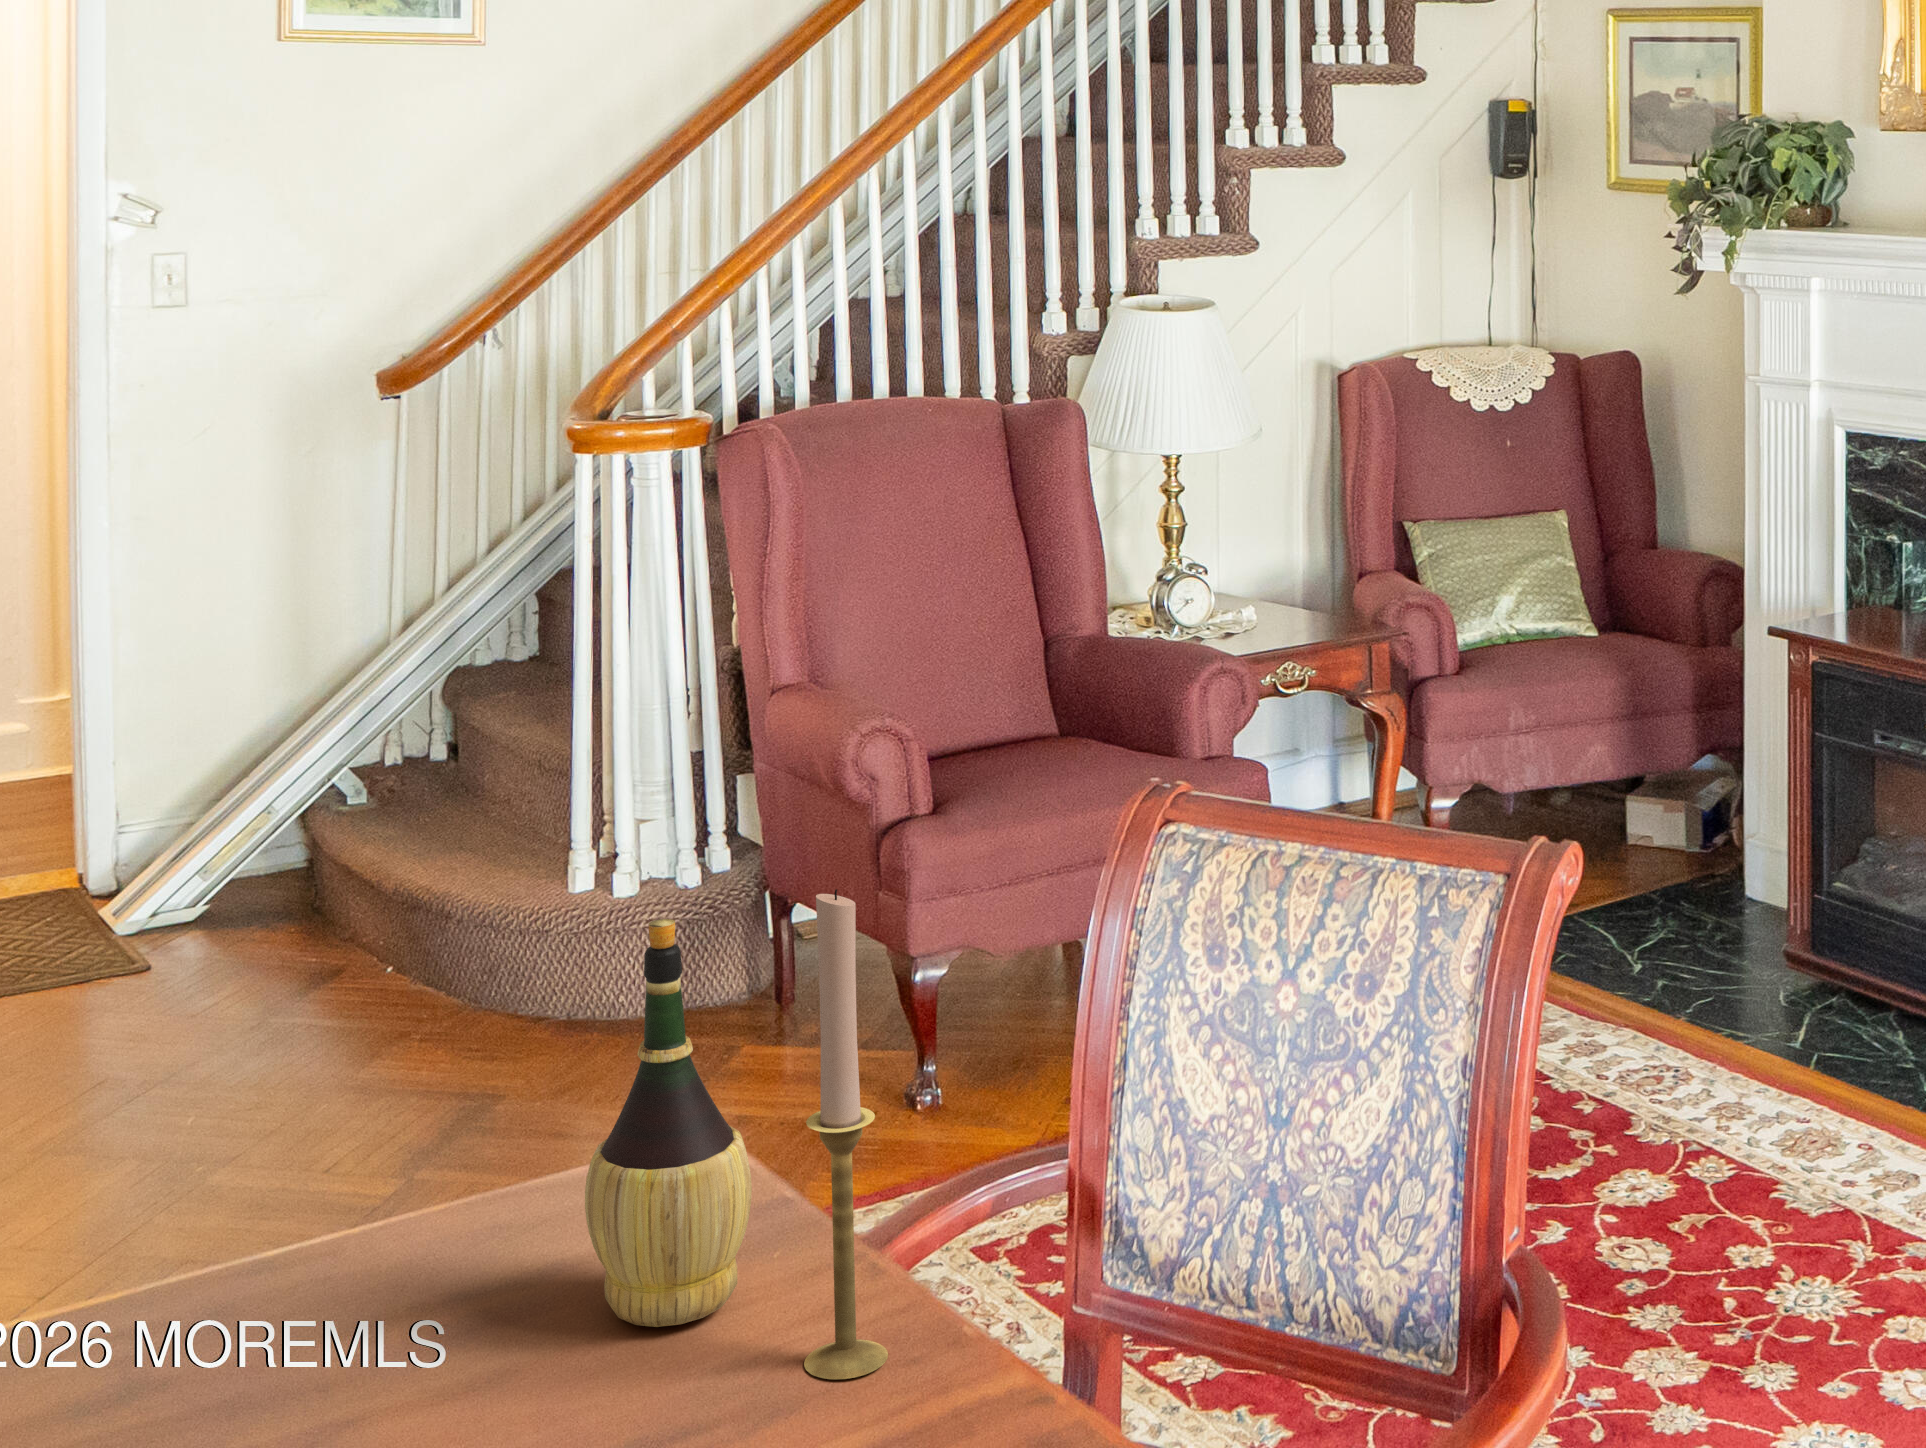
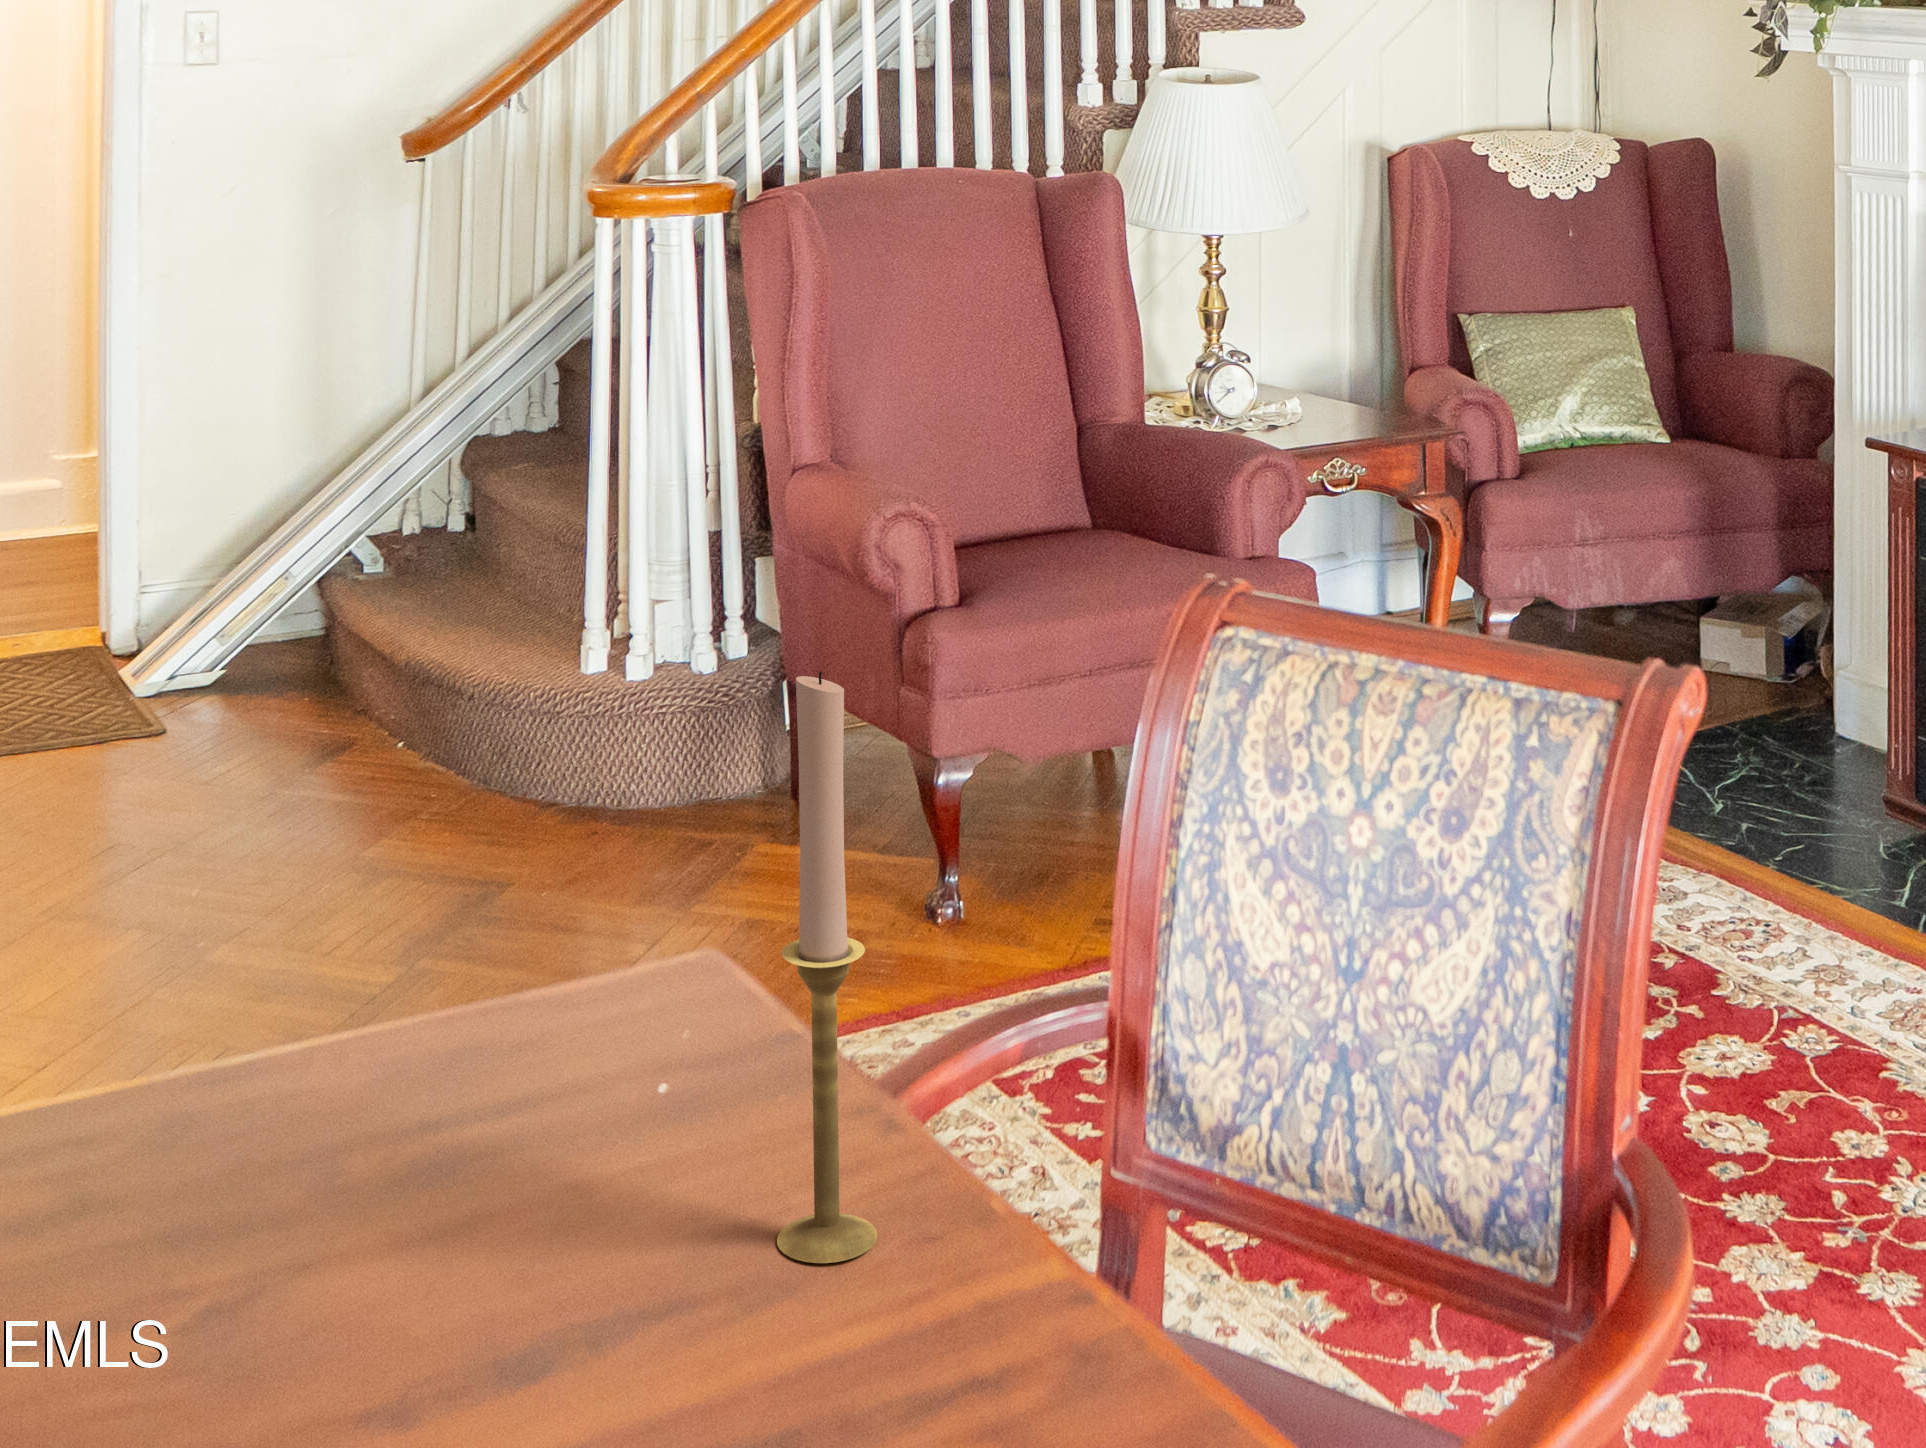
wine bottle: present [585,919,752,1327] -> none [525,698,720,1181]

